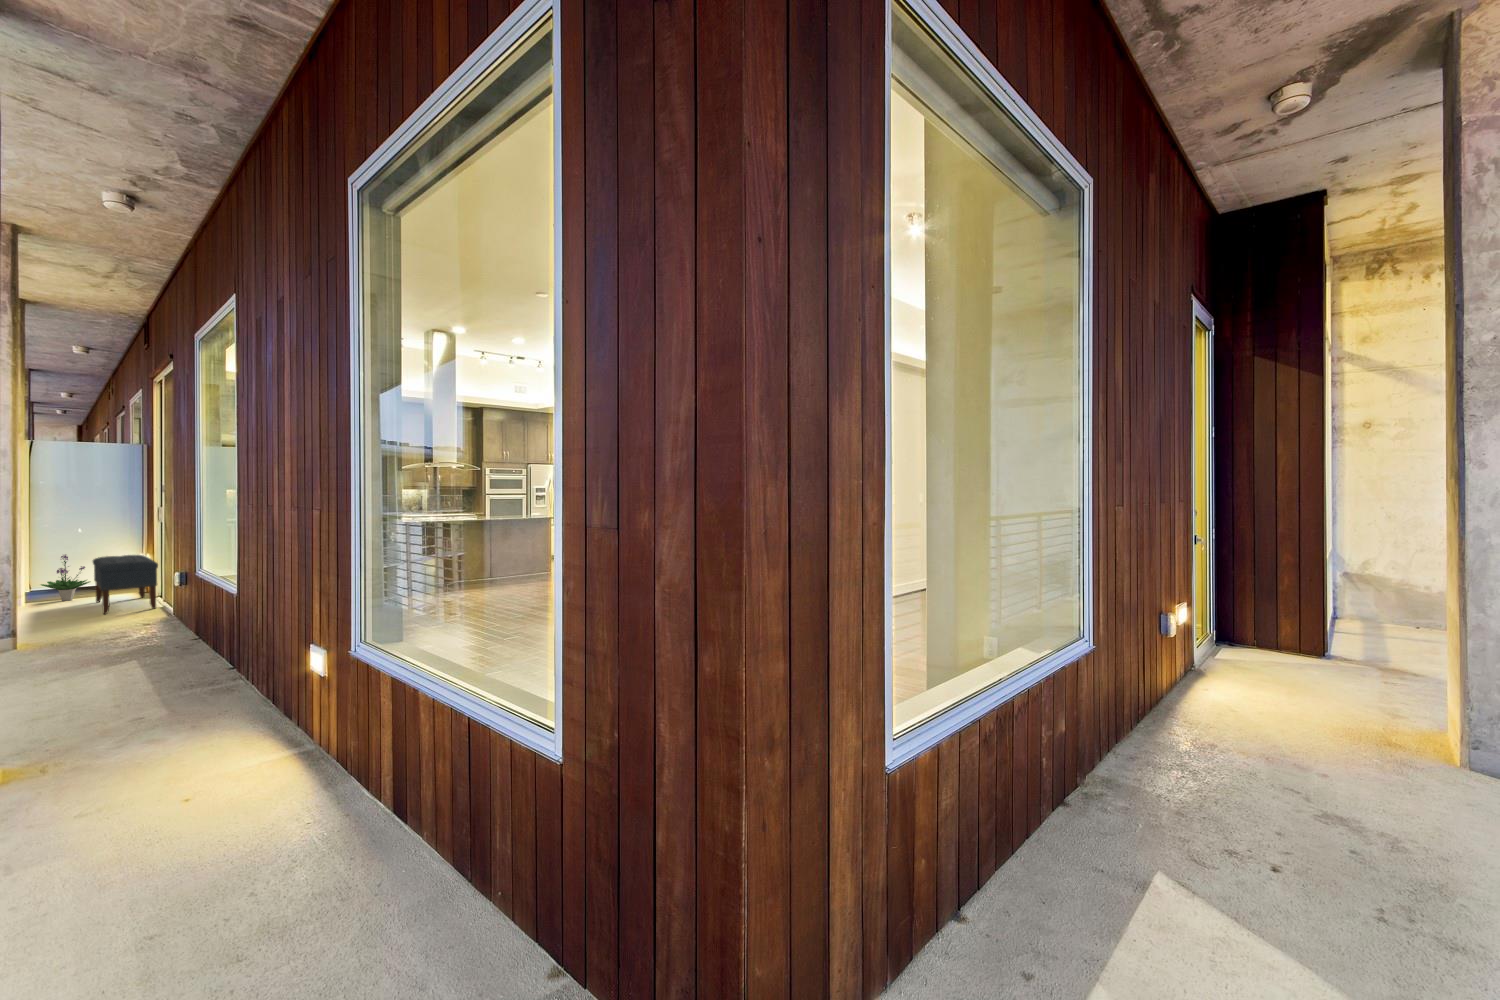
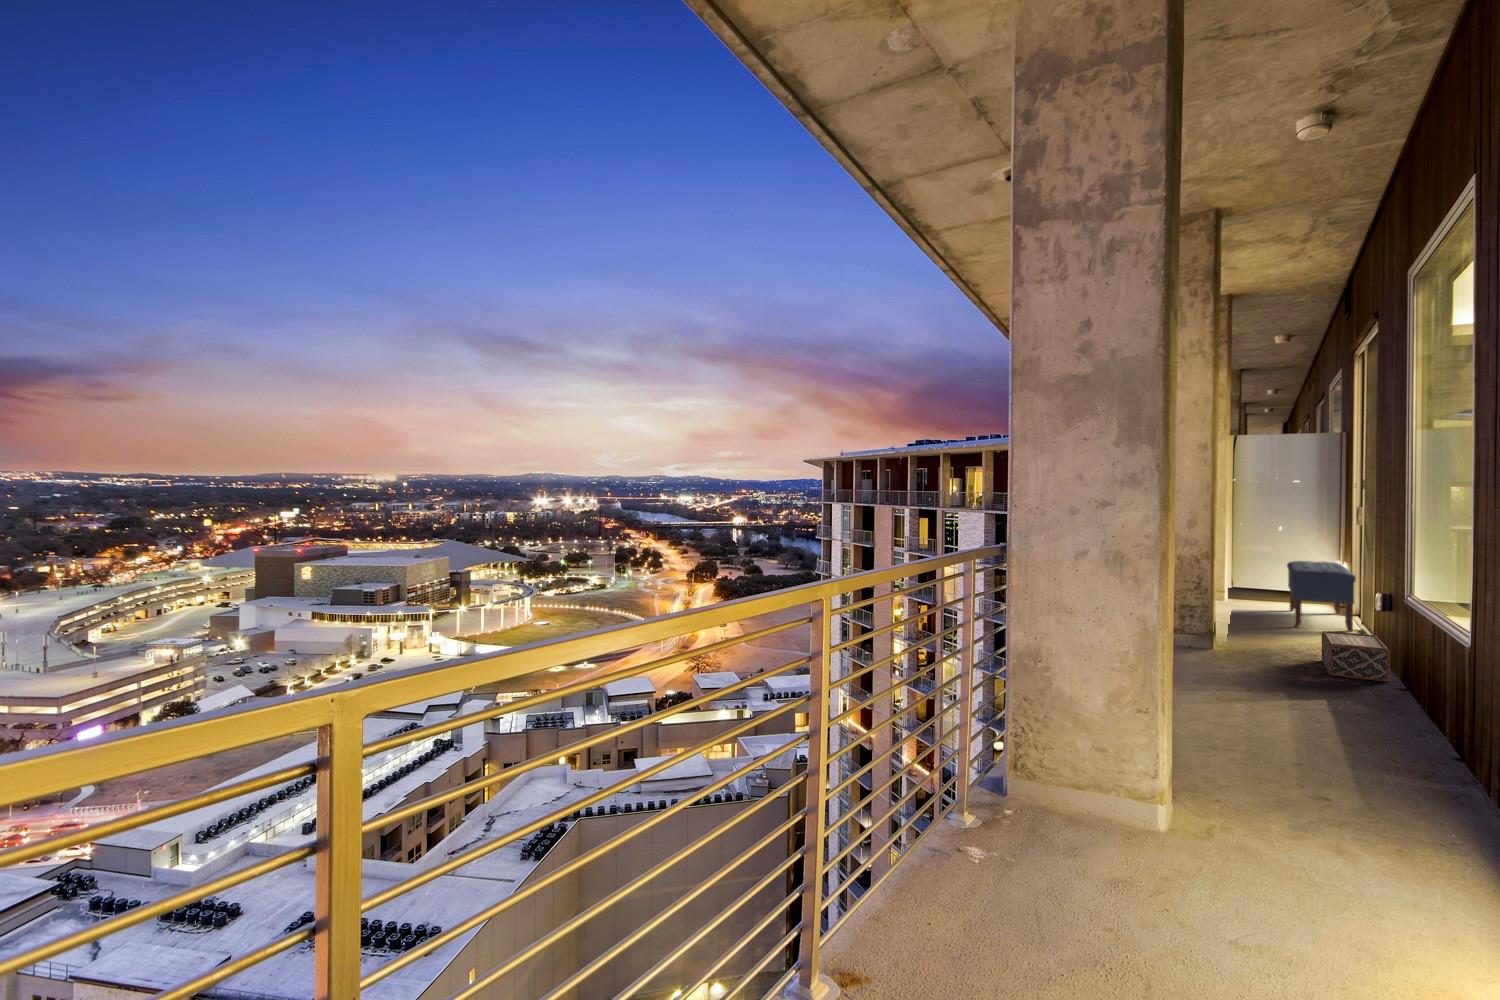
potted plant: present [41,554,90,601] -> none [1241,554,1286,604]
woven basket: none [130,605,187,642] -> present [1322,631,1390,682]

